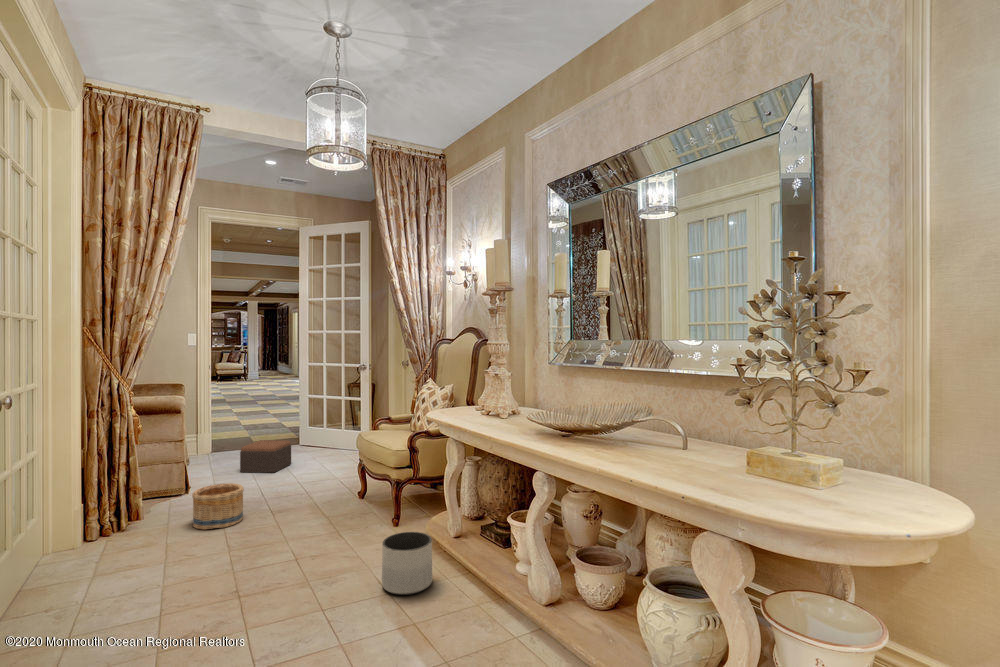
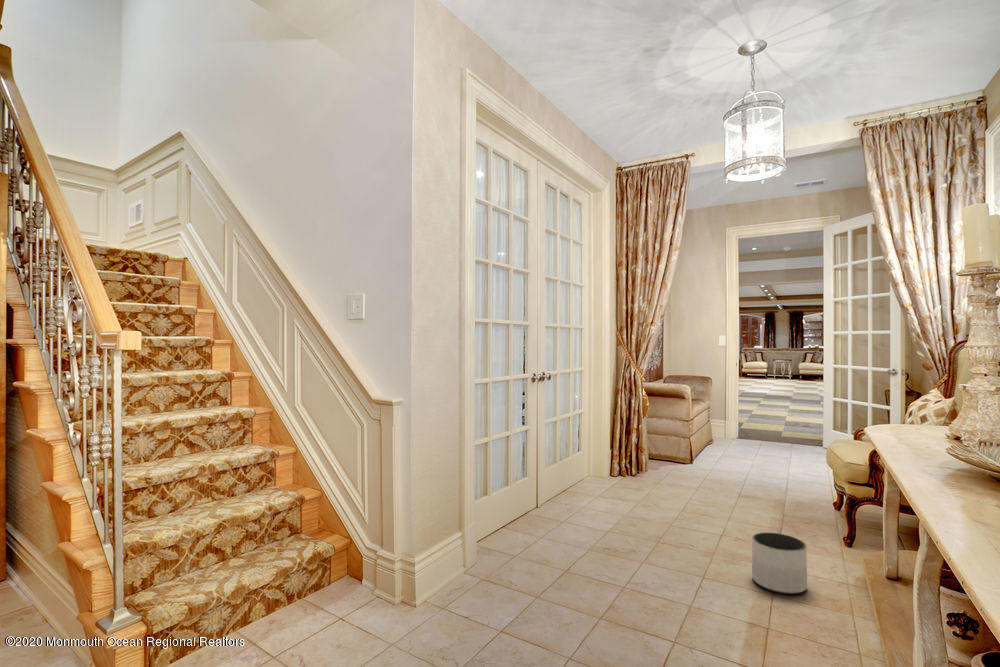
footstool: present [240,440,291,473] -> none [747,435,799,467]
basket: present [192,483,244,530] -> none [673,458,712,493]

